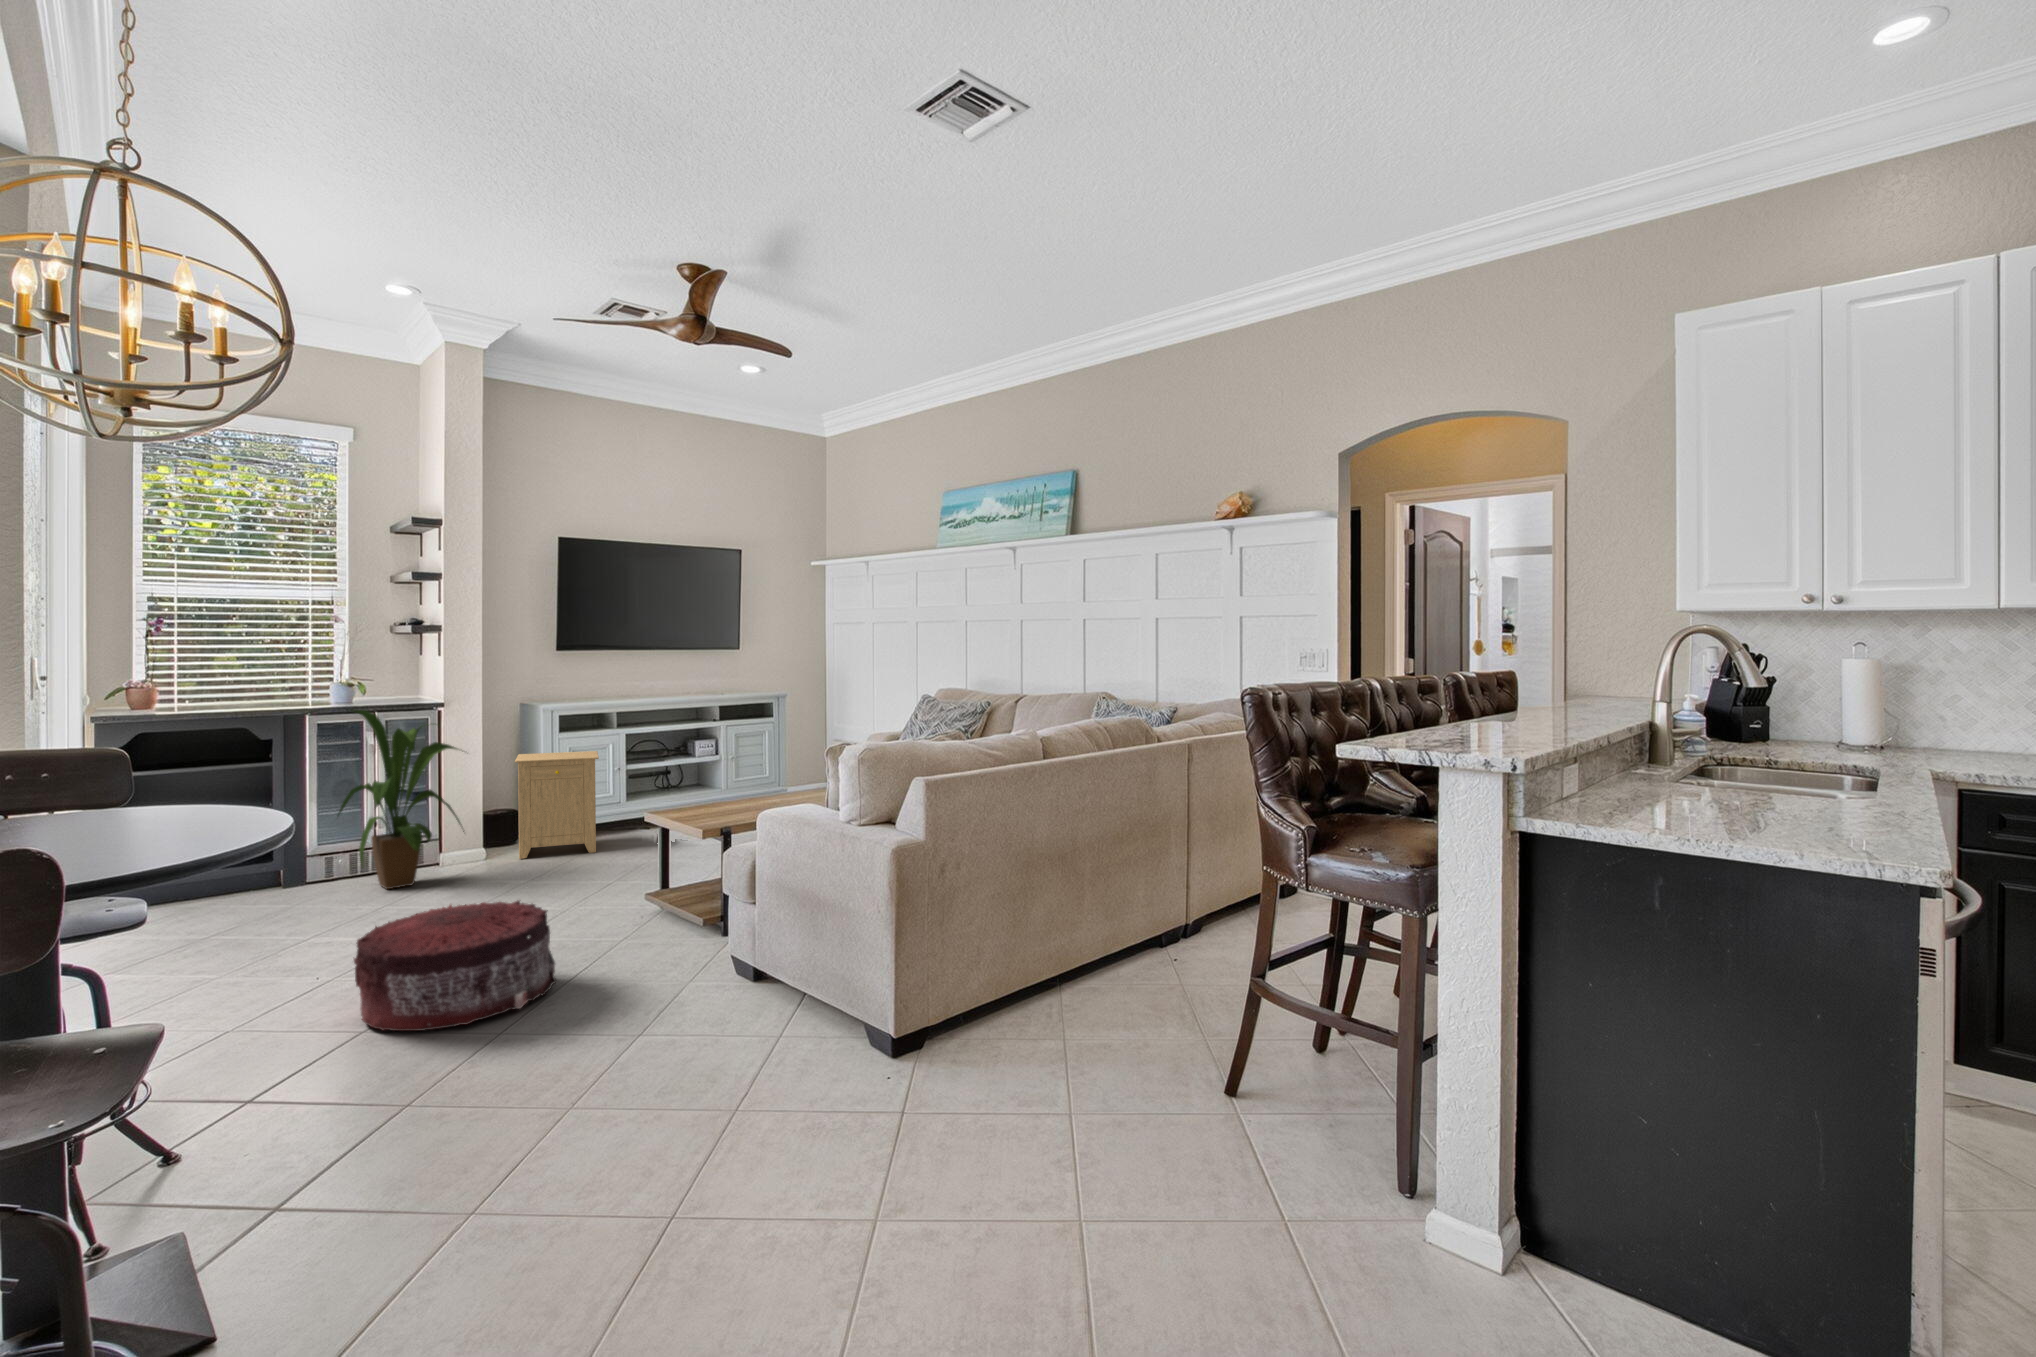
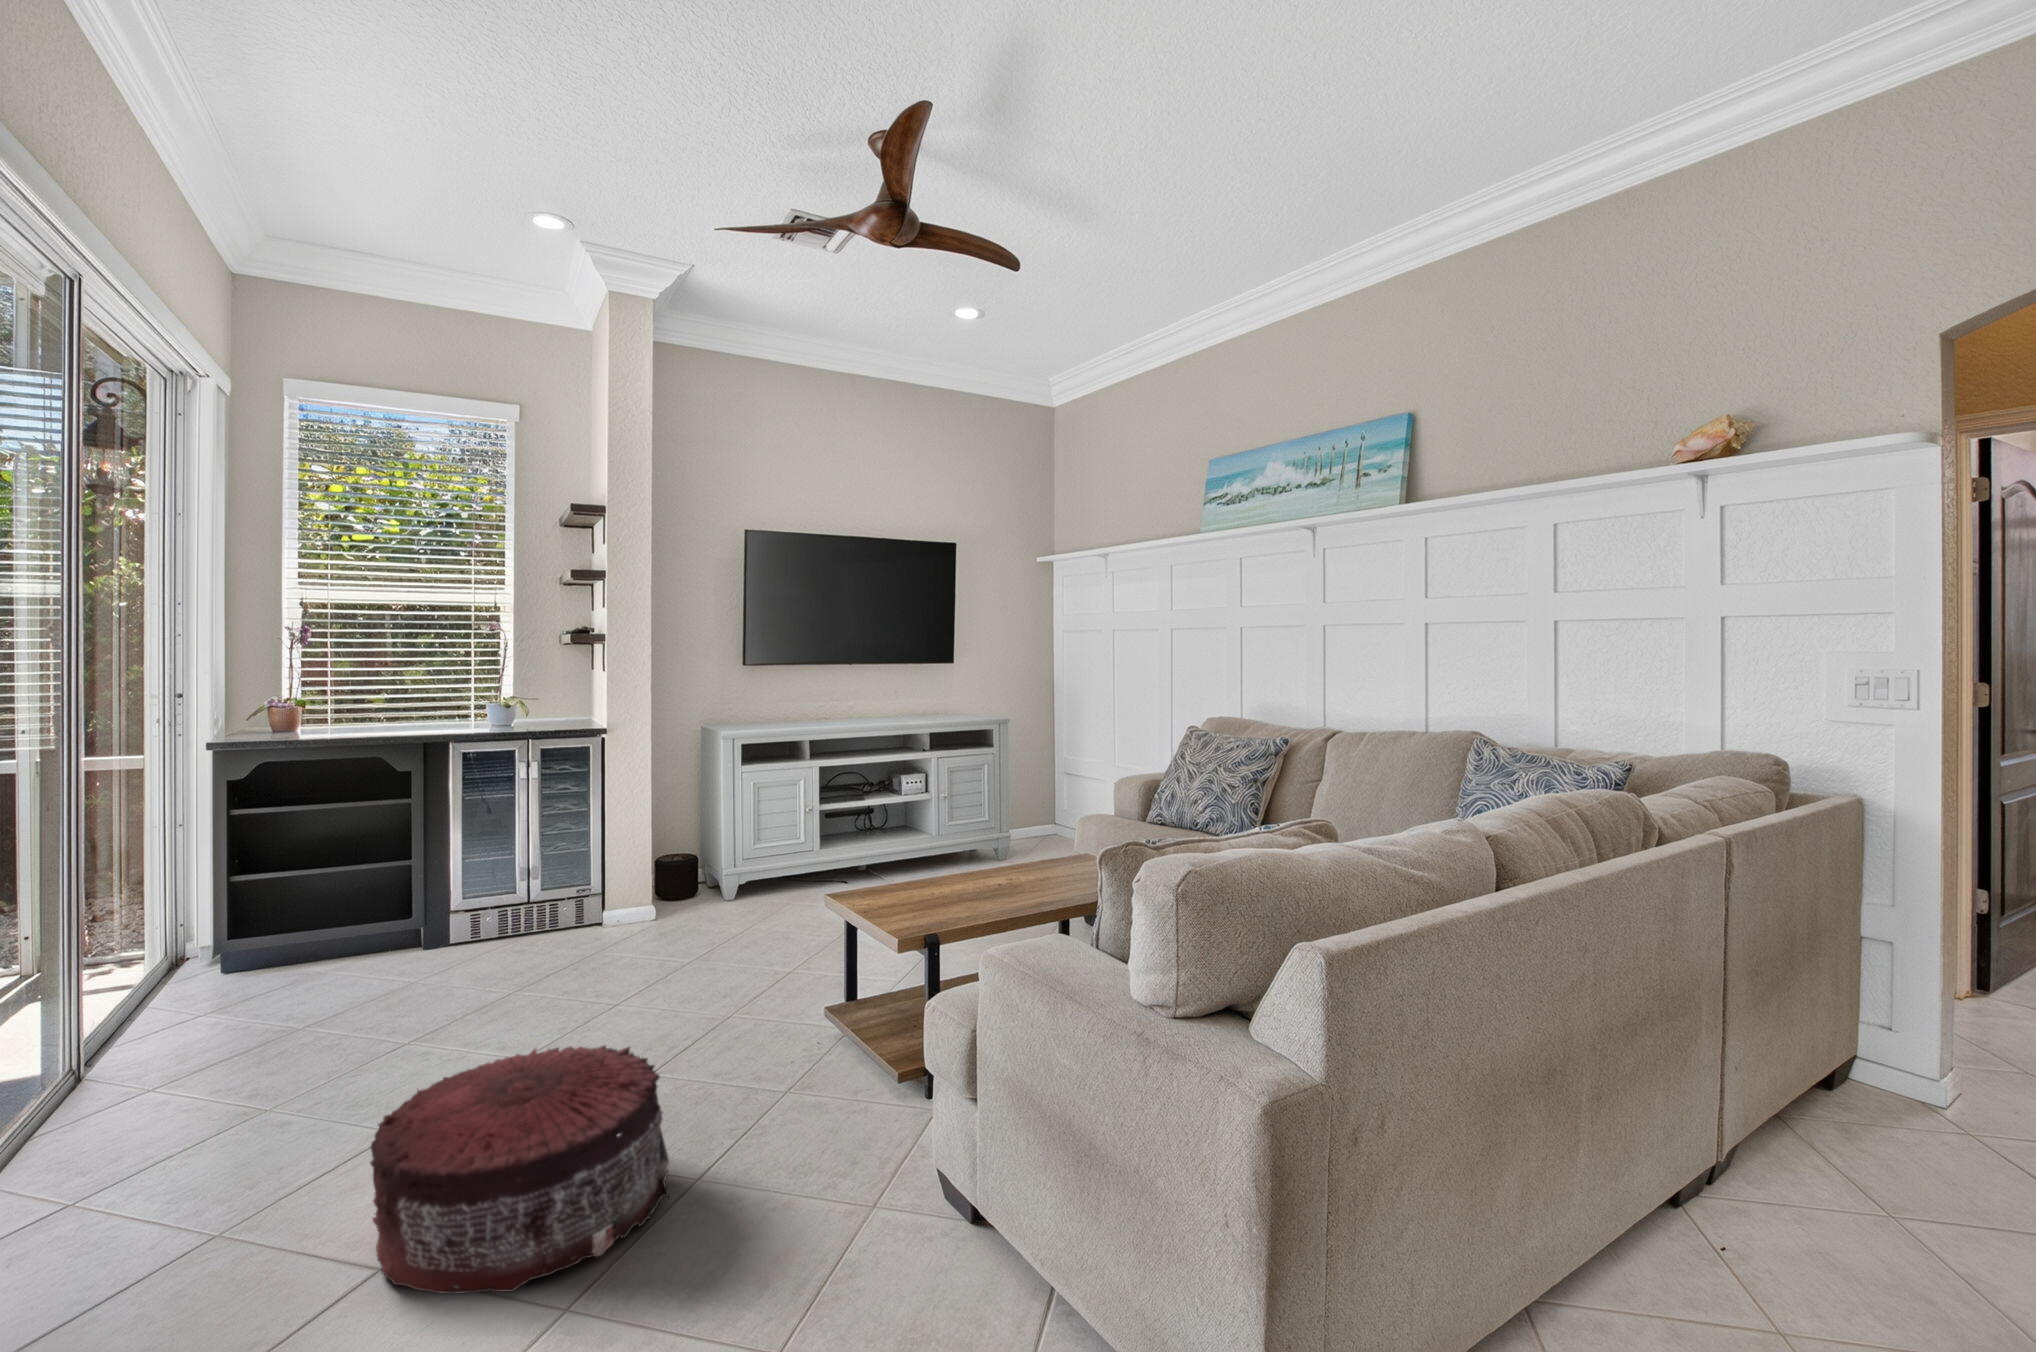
house plant: present [338,709,464,889] -> none [480,740,633,963]
side table: present [515,751,599,859] -> none [686,787,784,922]

